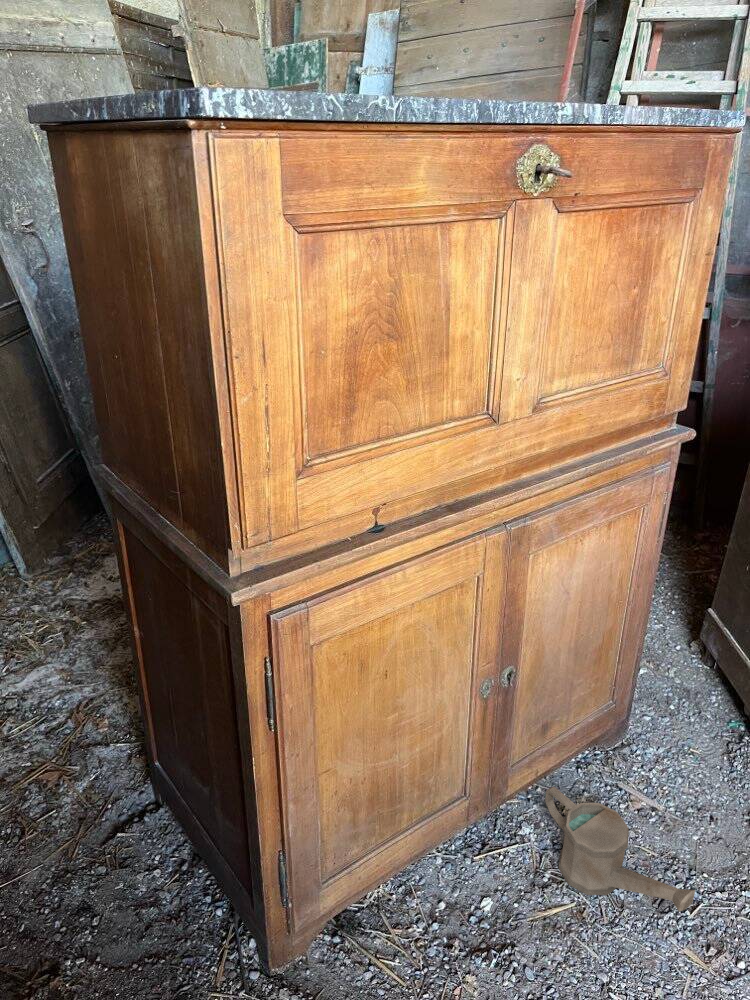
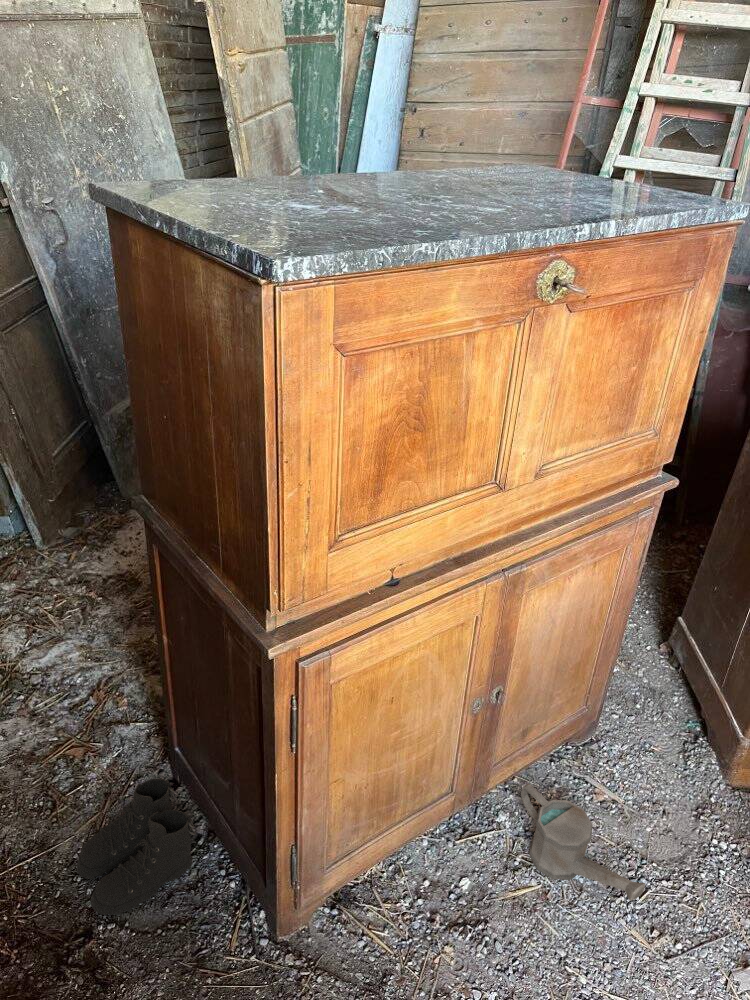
boots: none [43,795,177,953] -> present [77,779,196,915]

